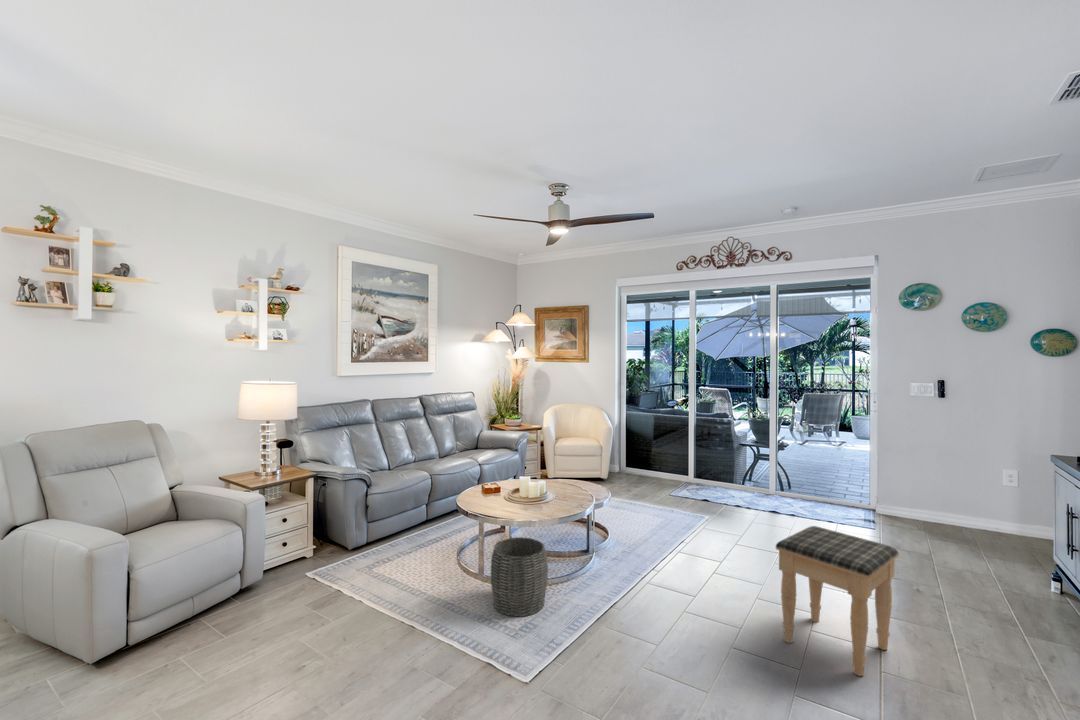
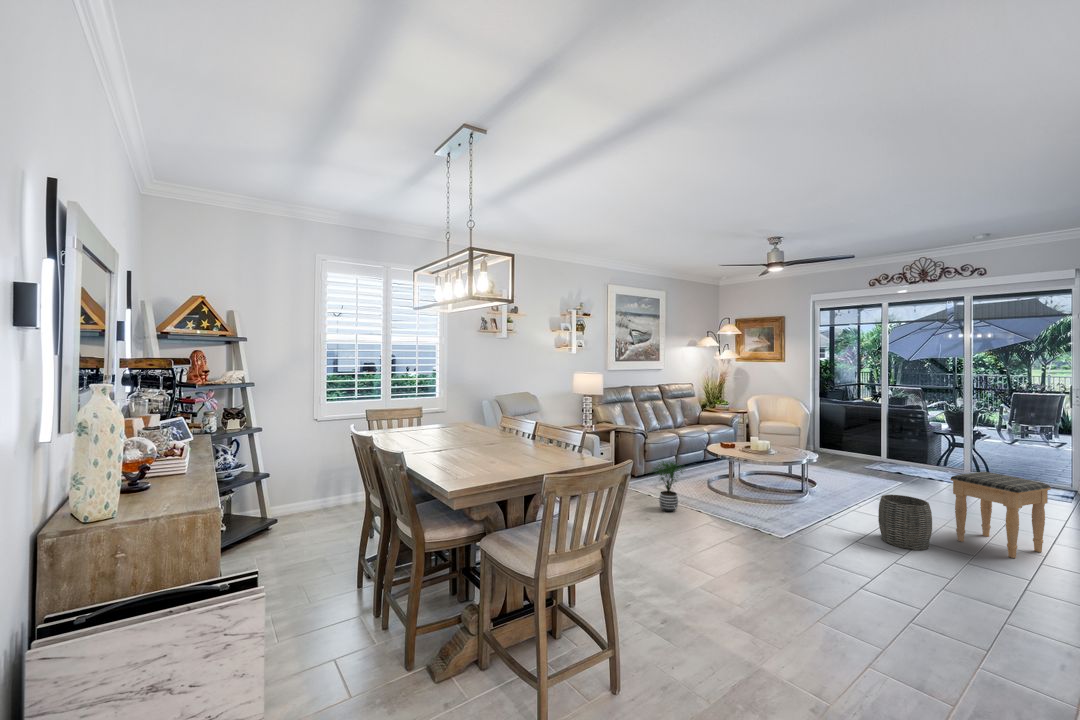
woven basket: present [491,537,548,616] -> present [878,495,932,550]
potted plant: none [317,543,388,645] -> present [652,461,682,512]

